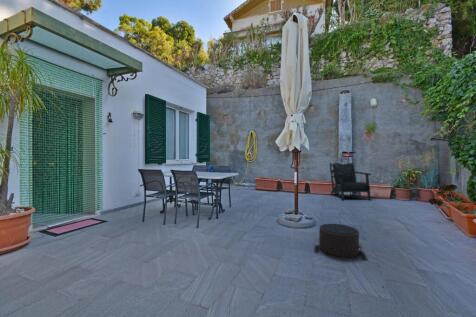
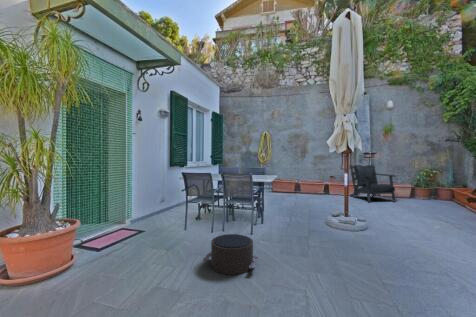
pouf: present [315,224,366,257] -> present [203,234,258,275]

